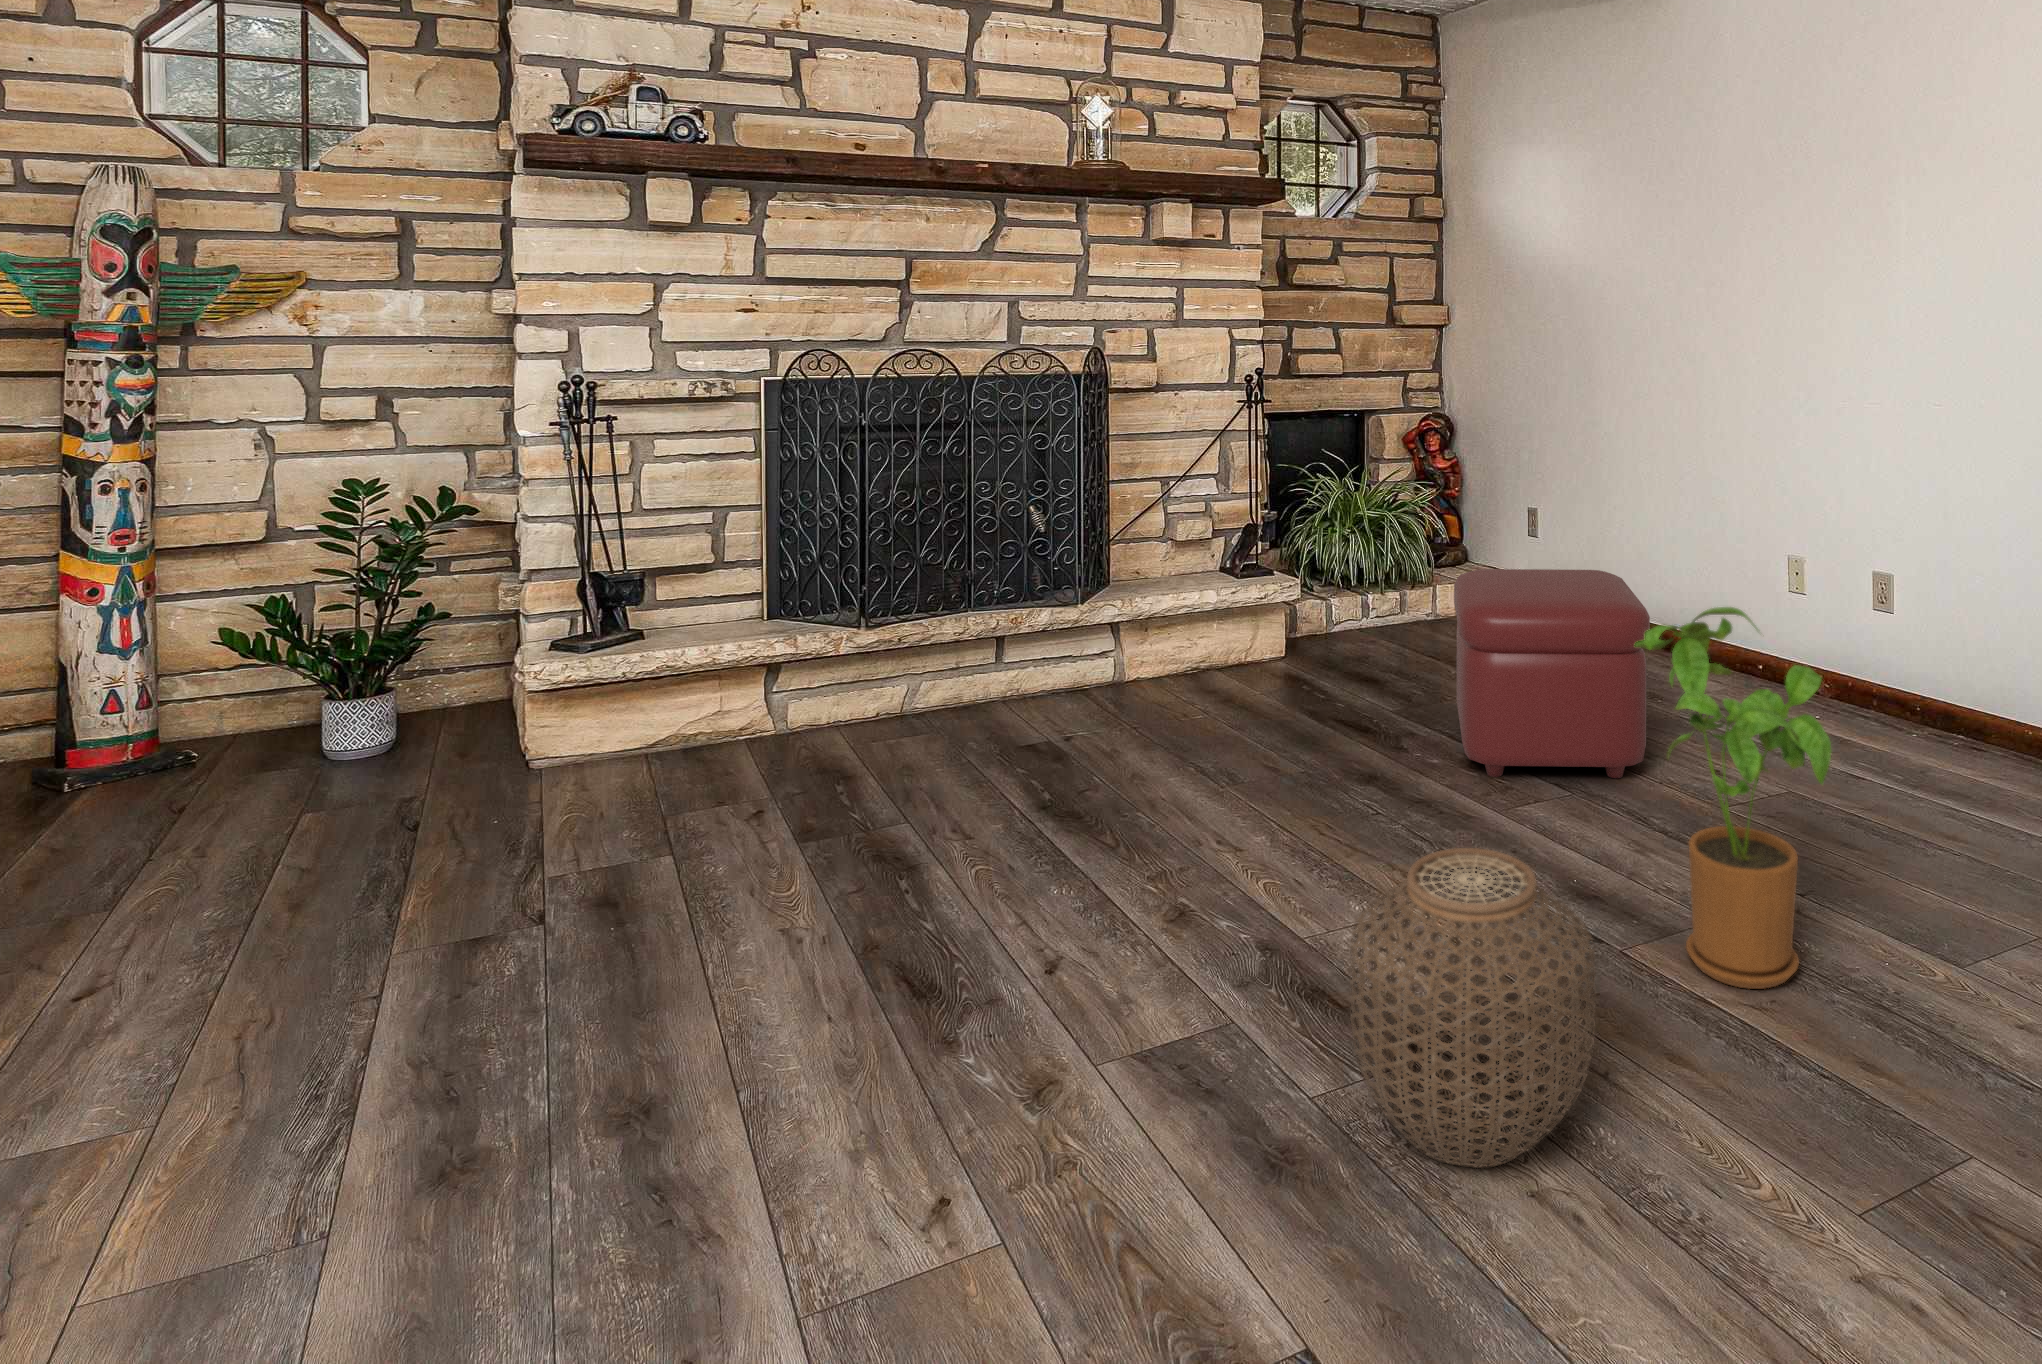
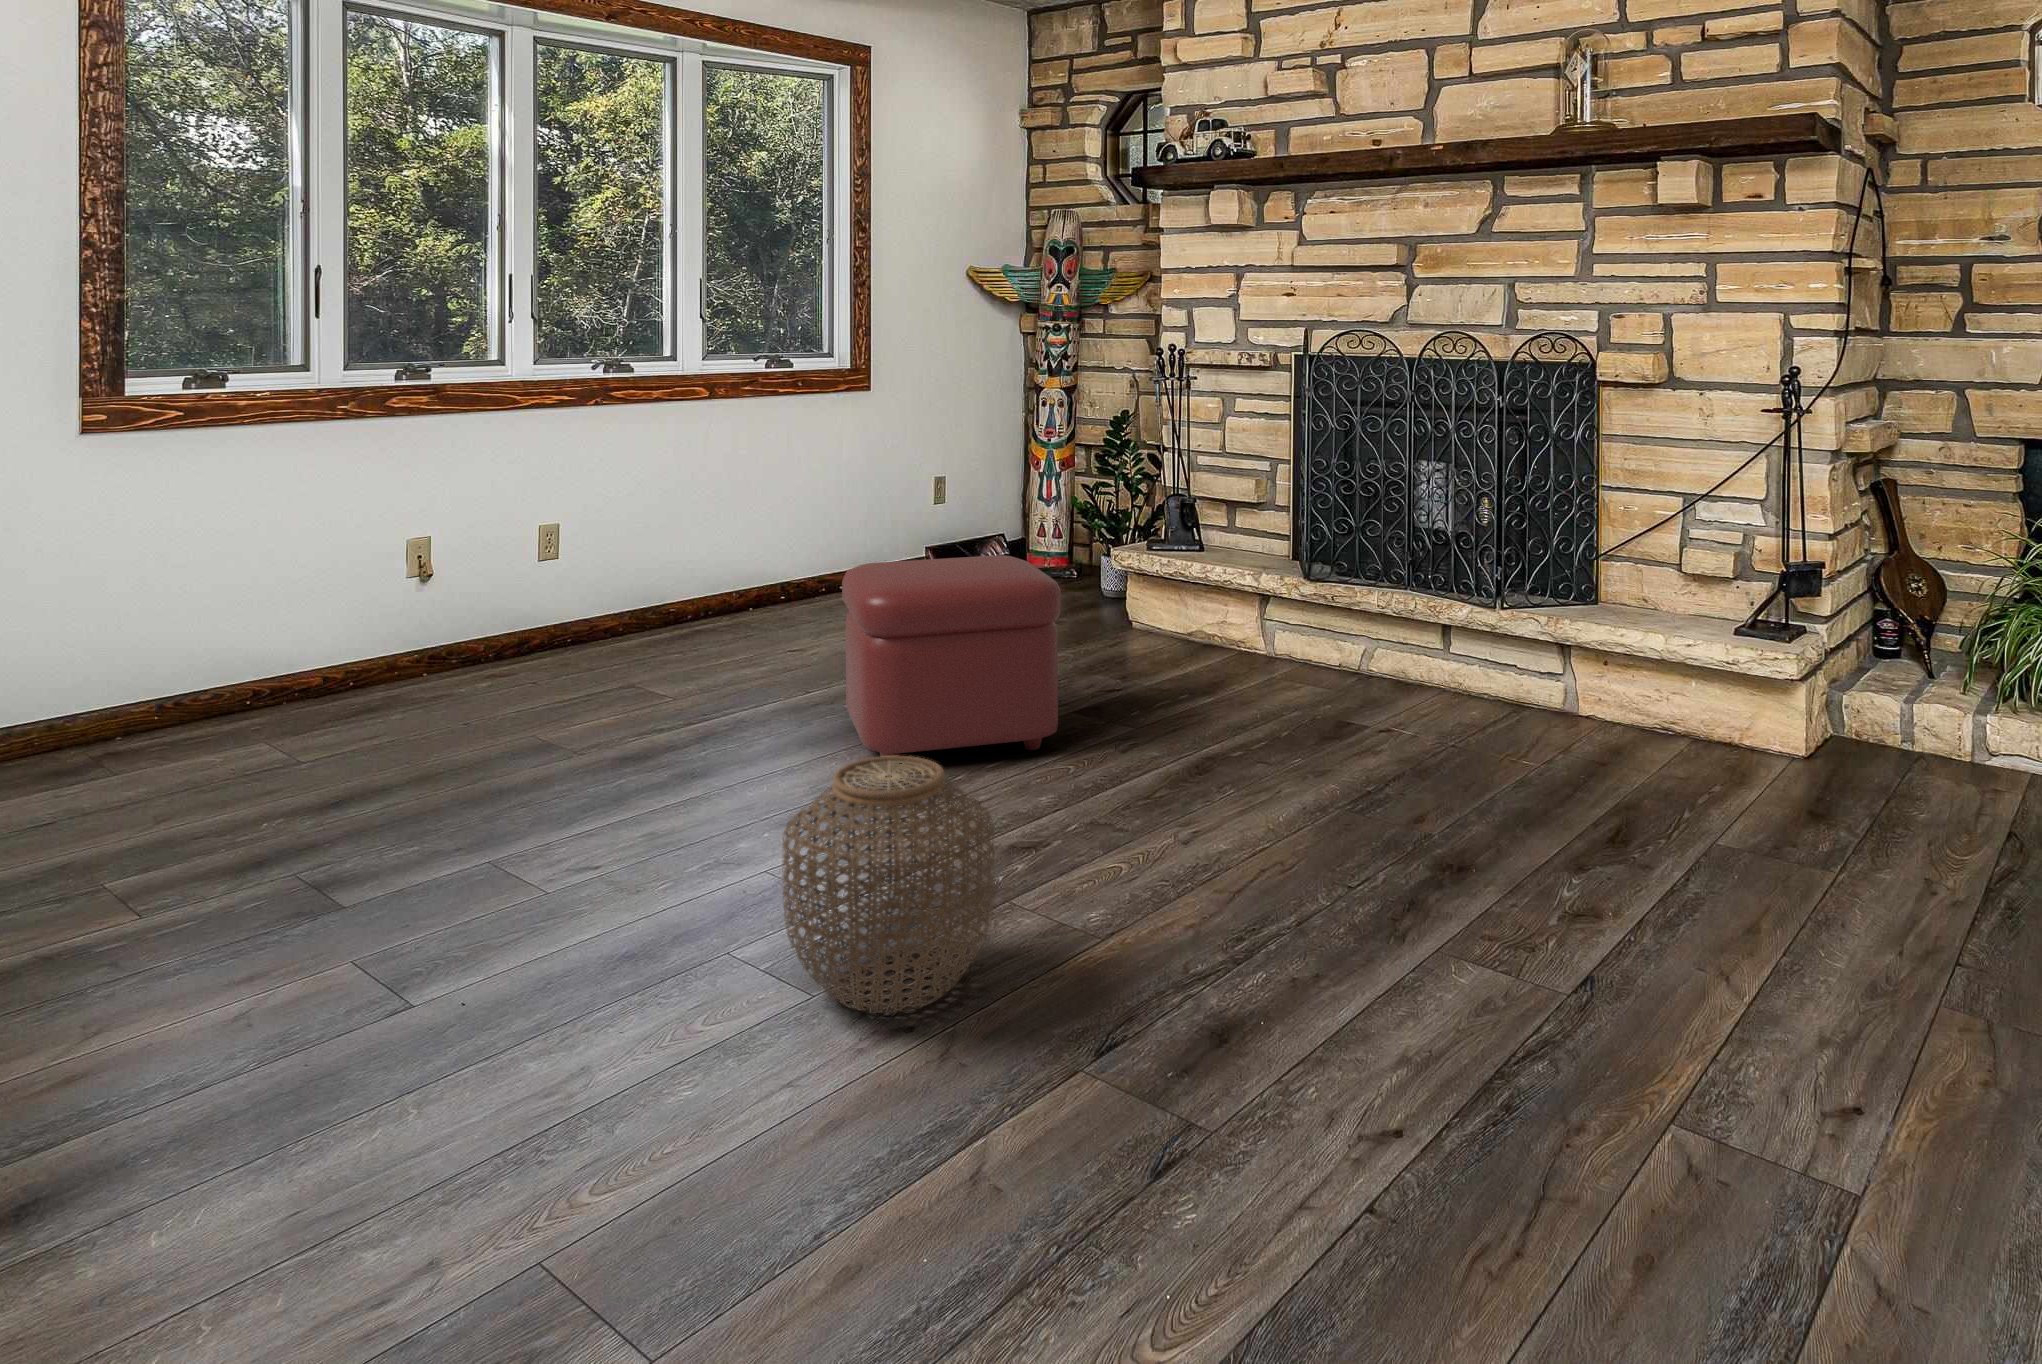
ottoman: present [1454,569,1650,778] -> present [842,555,1061,756]
house plant: present [1635,607,1831,989] -> none [1132,666,1420,1143]

